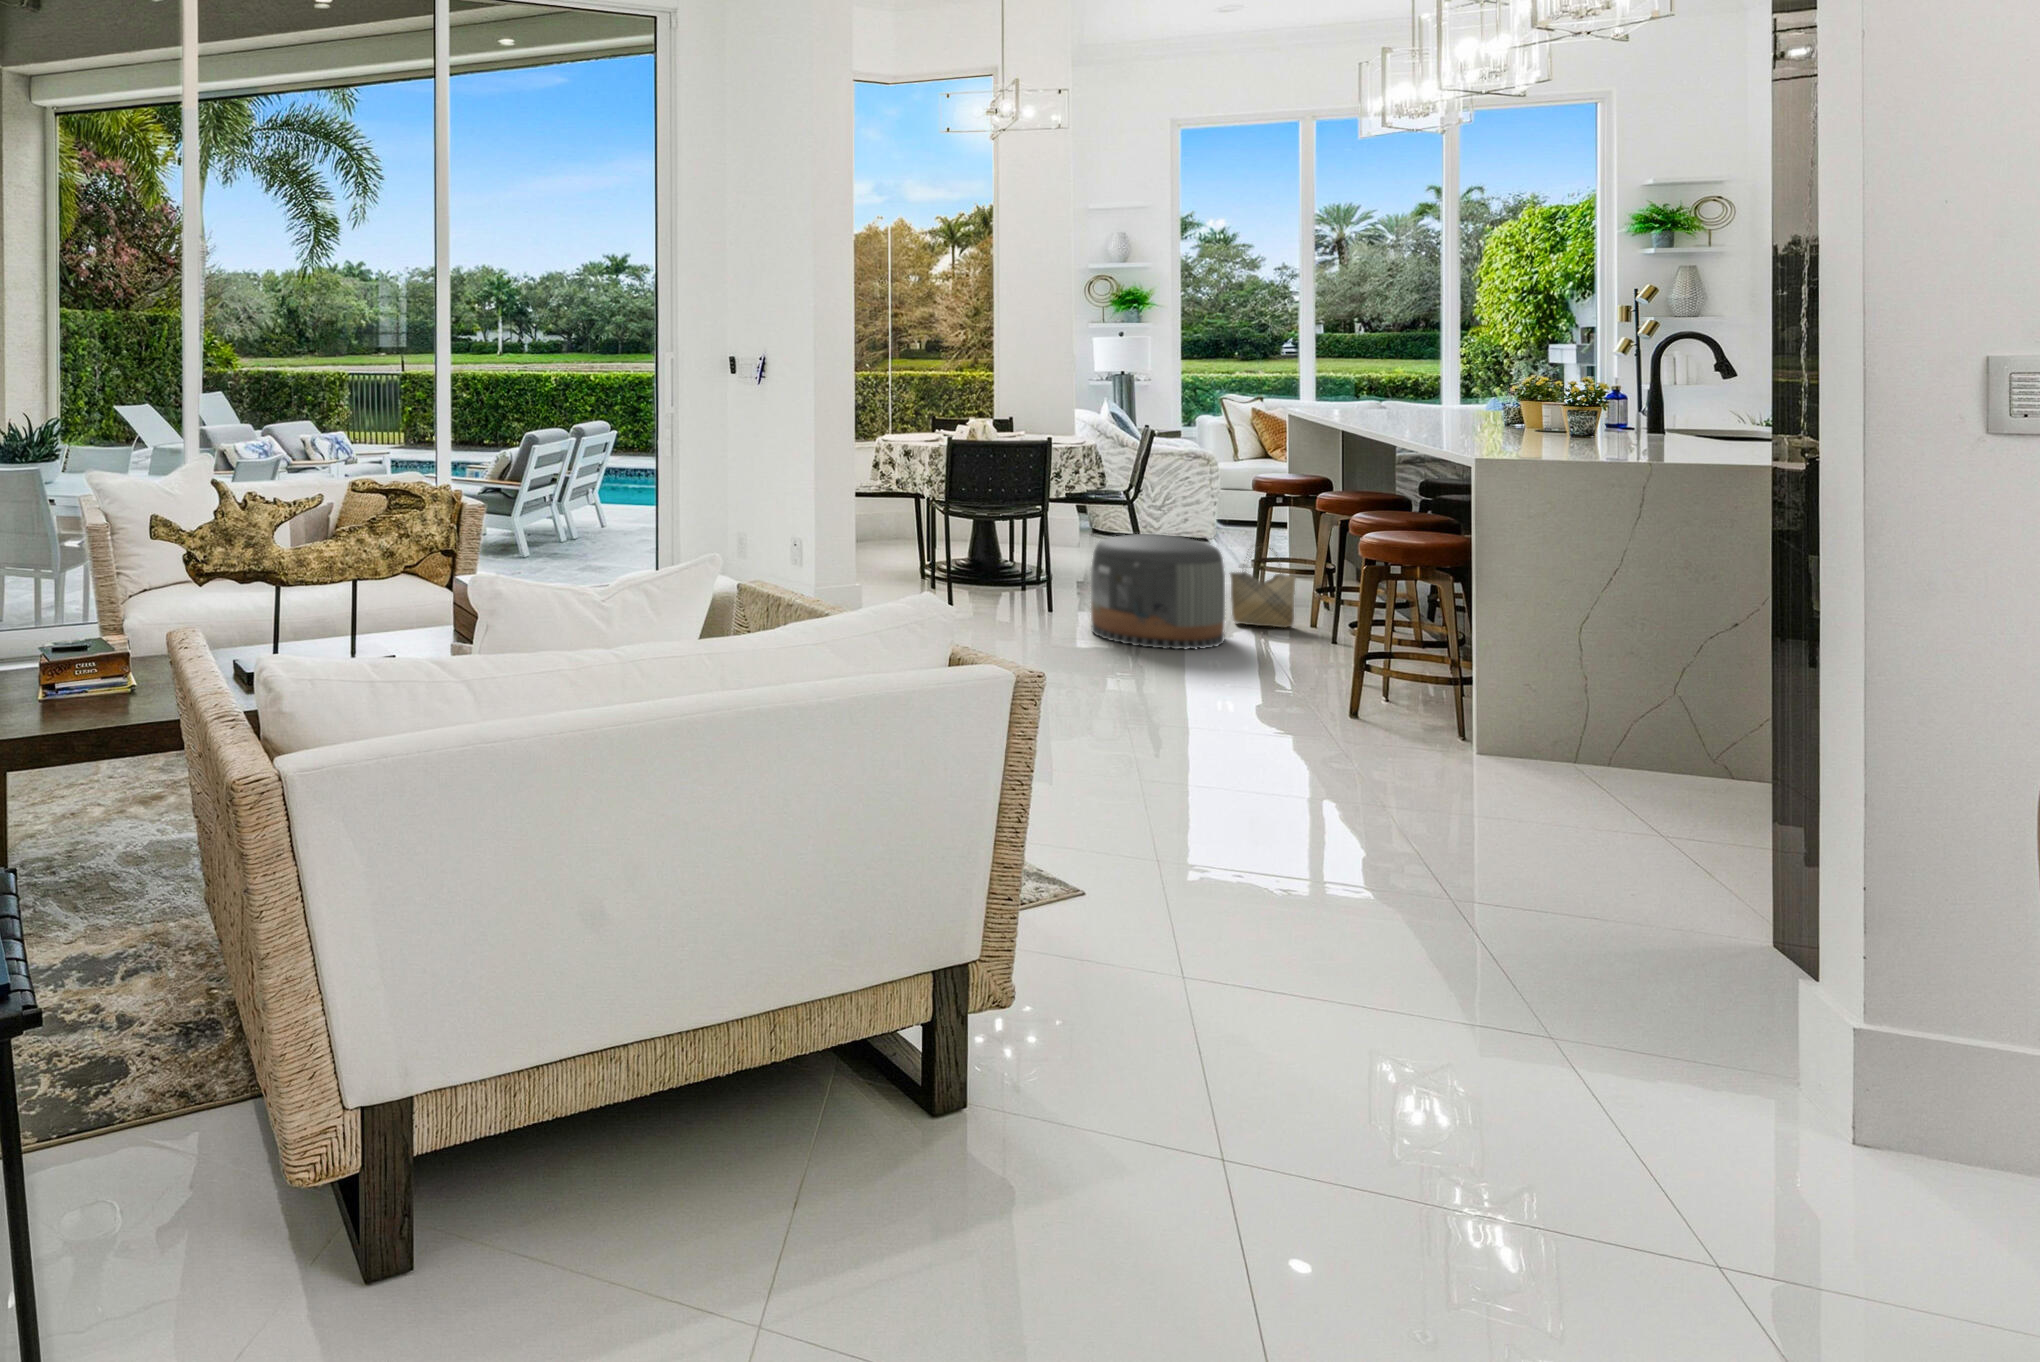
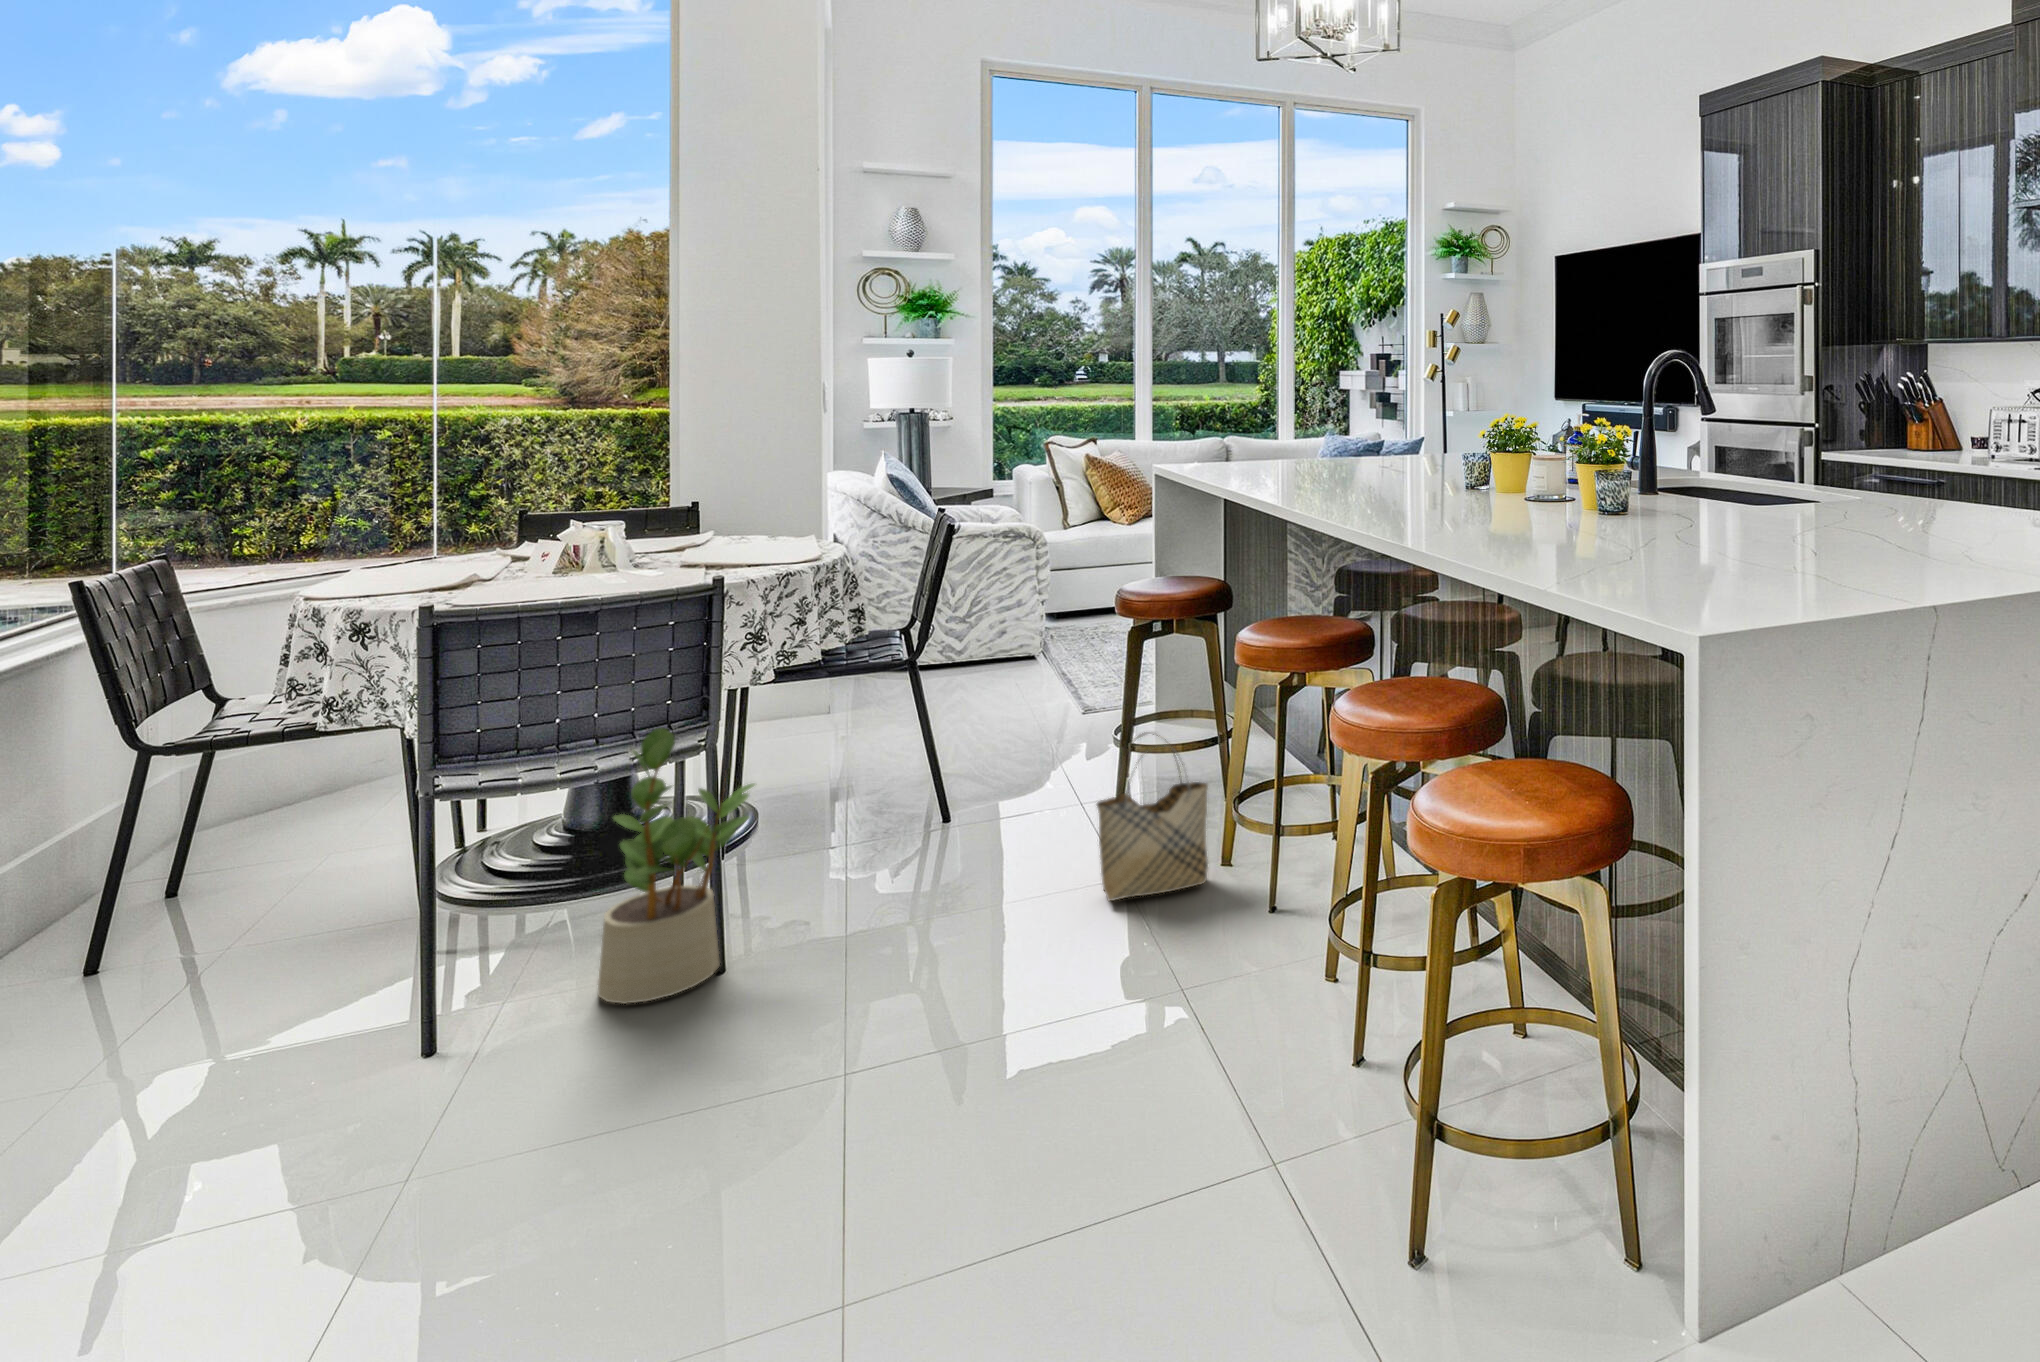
potted plant: none [1004,499,1066,611] -> present [598,728,755,1004]
pouf: present [1091,534,1225,649] -> none [801,772,1100,1094]

